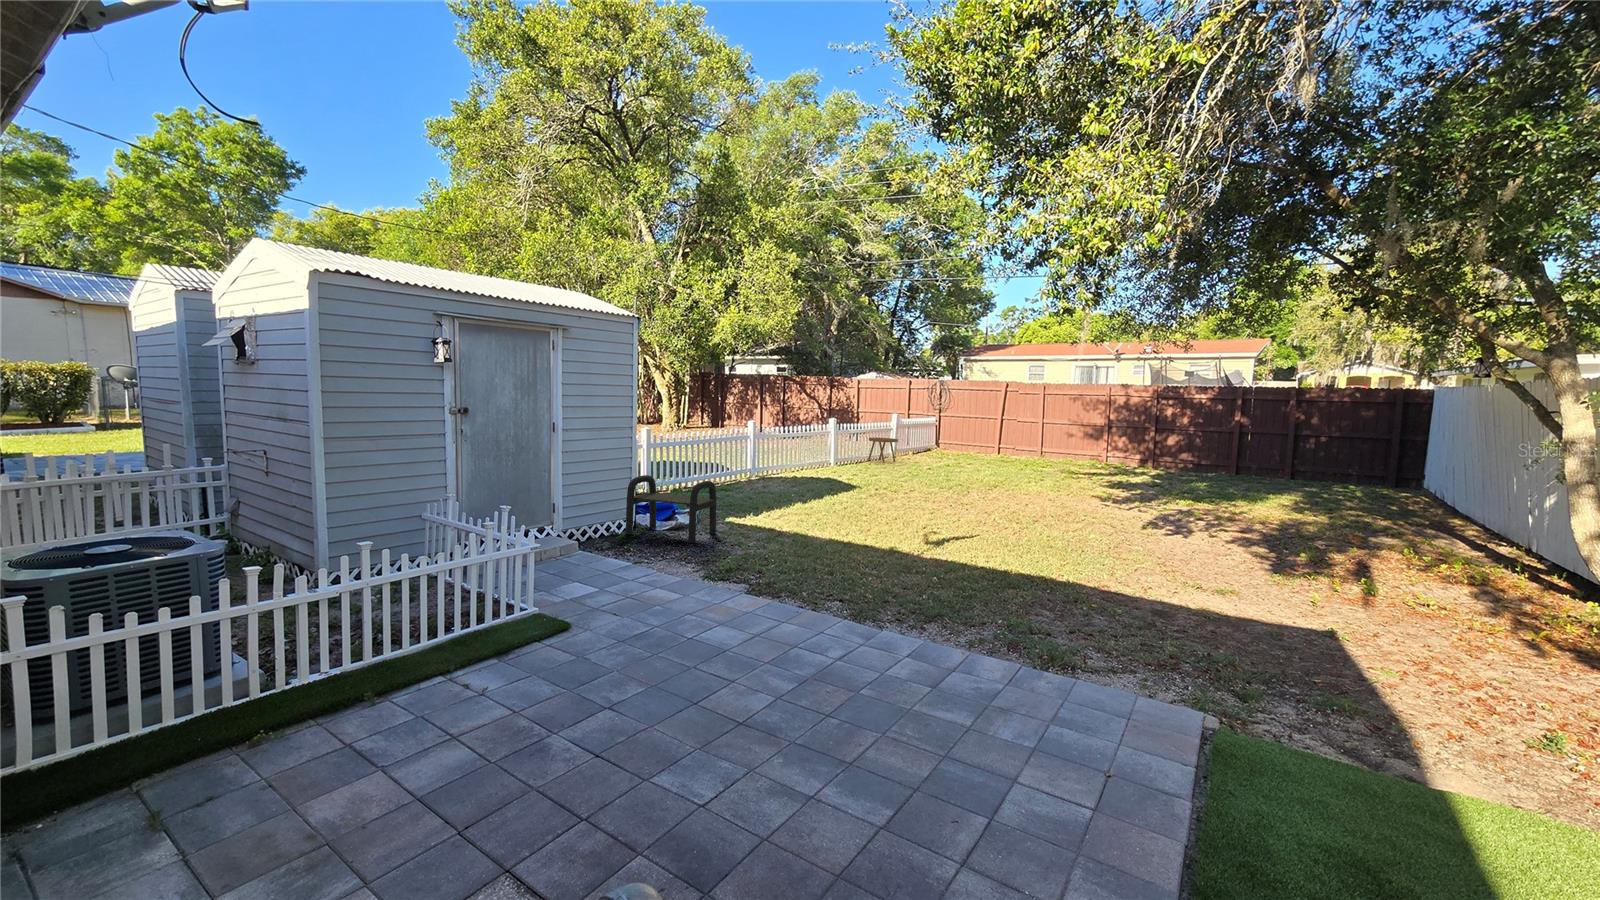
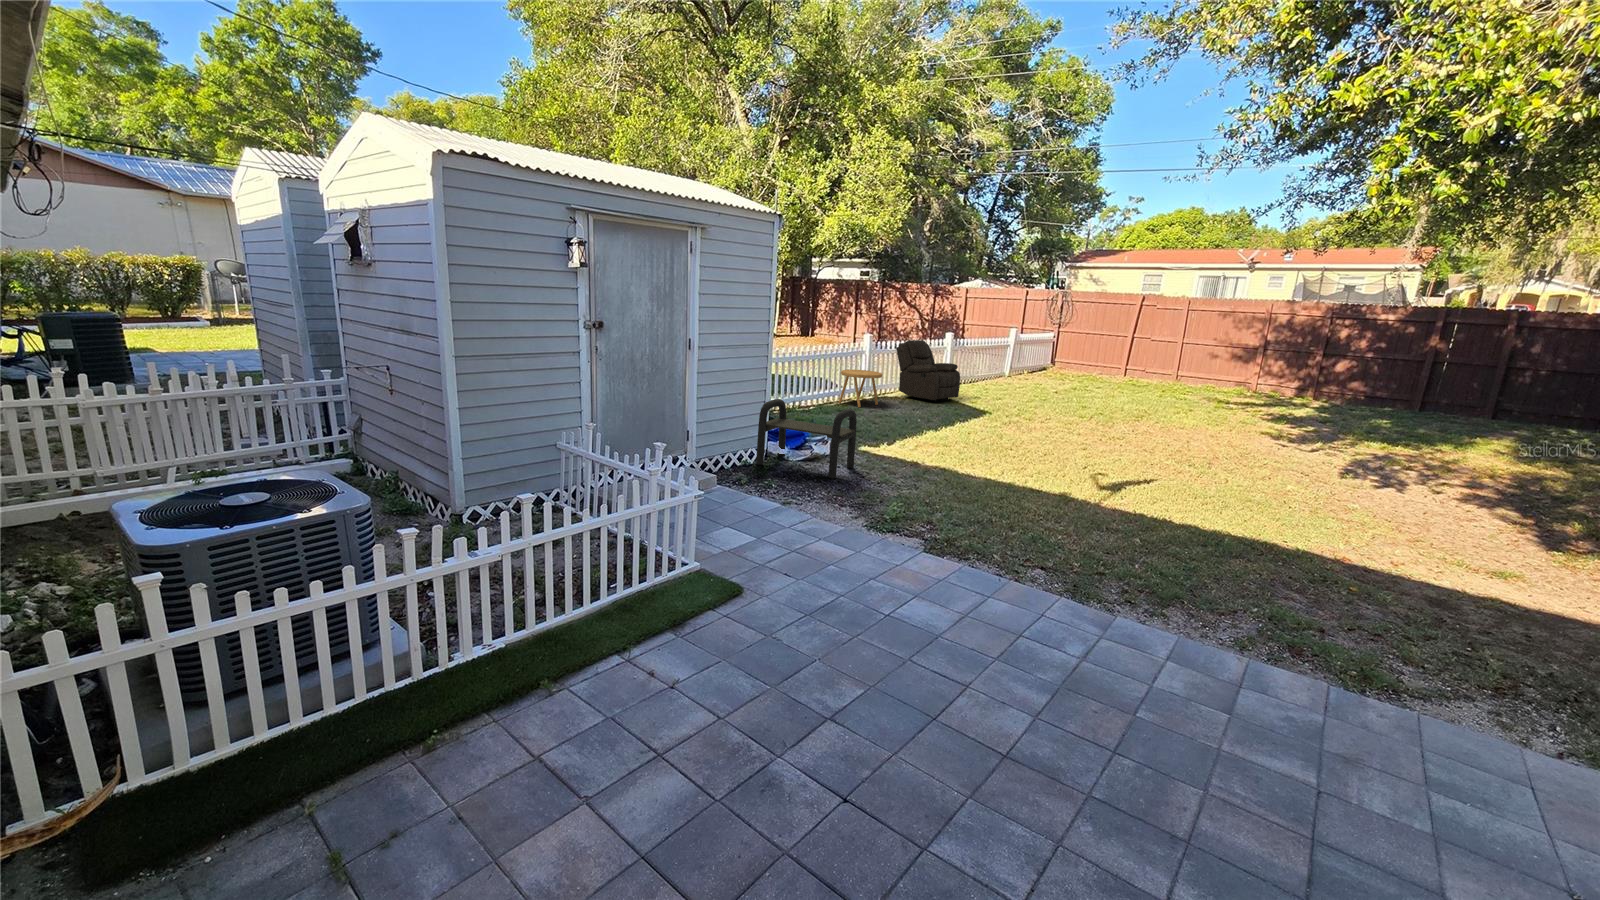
chair: none [781,425,841,480] -> present [896,340,960,402]
side table: present [868,438,898,463] -> present [839,370,882,407]

